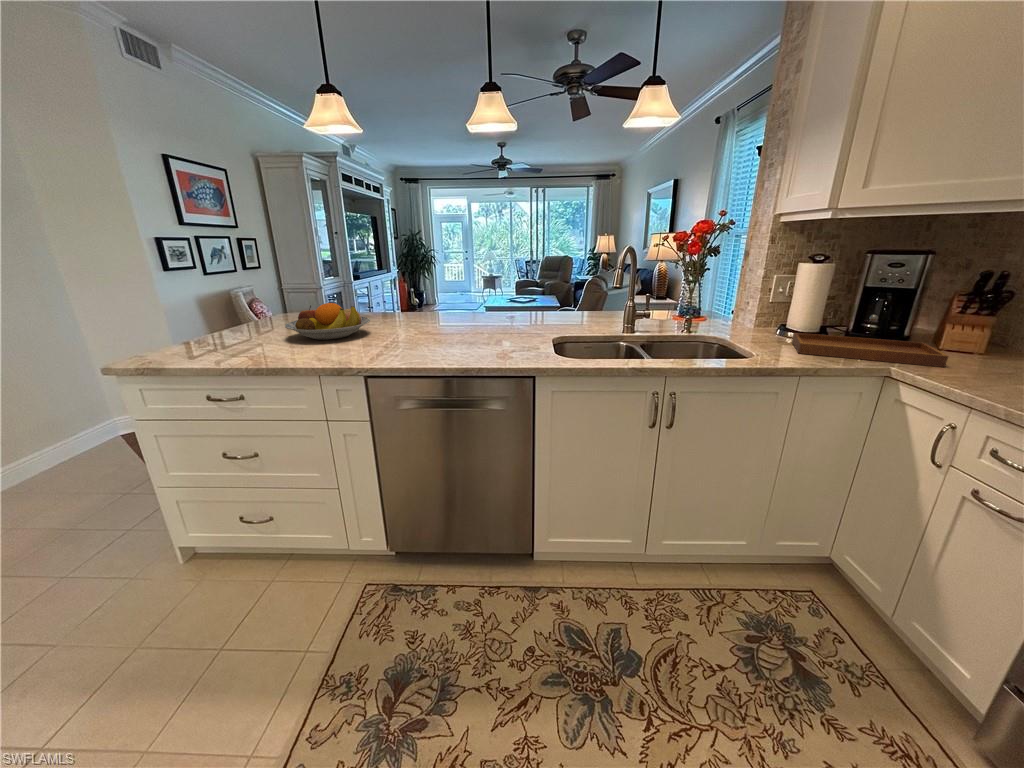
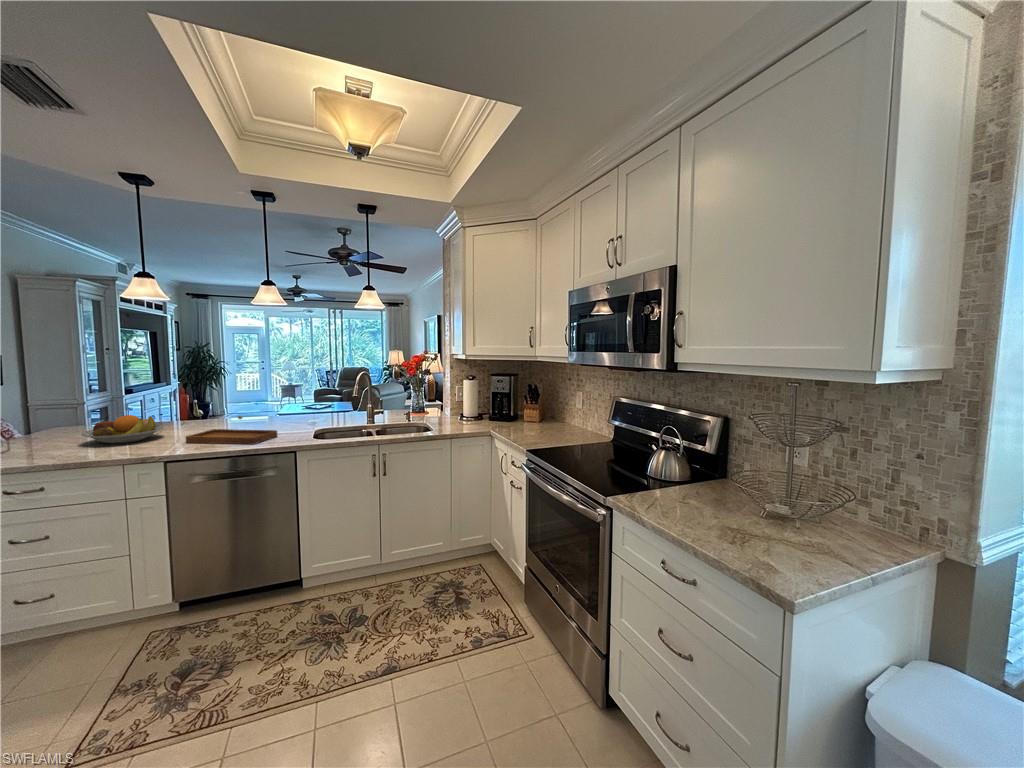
tray: present [792,315,948,367] -> present [186,416,277,444]

